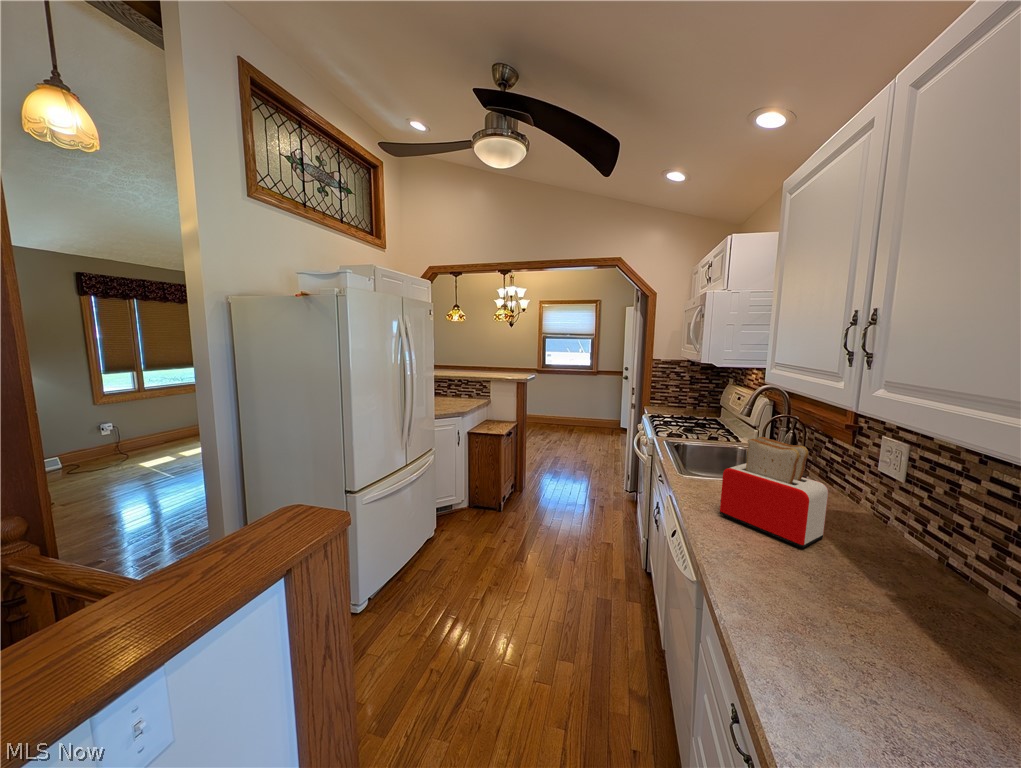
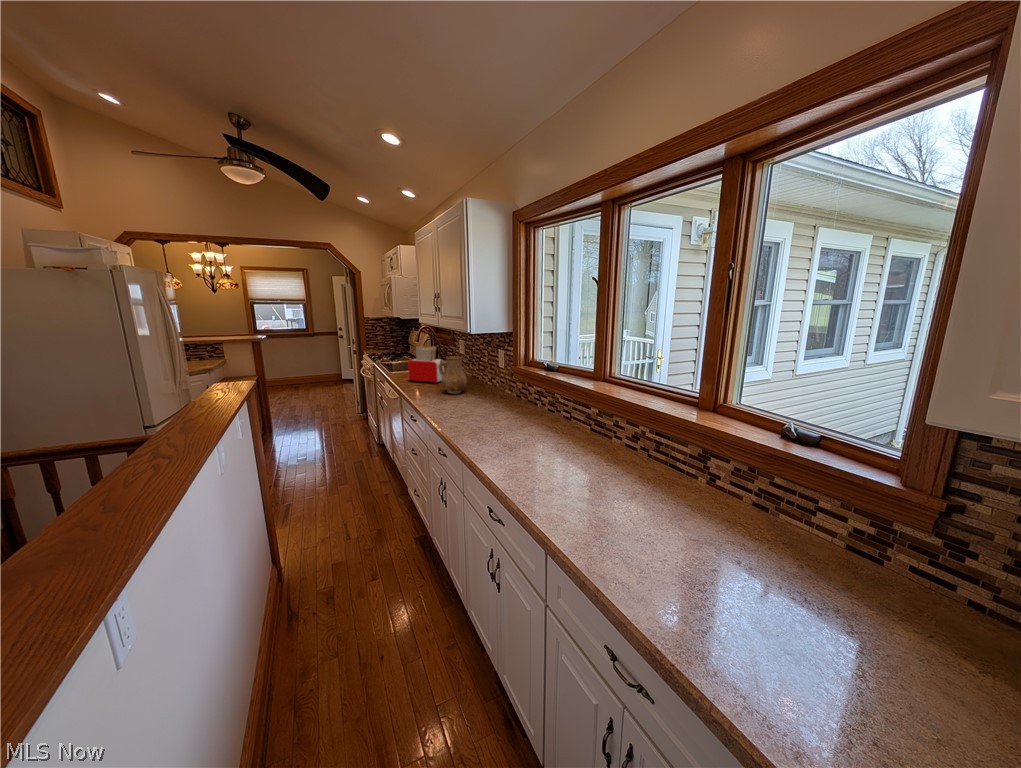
ceramic pitcher: none [831,506,957,647] -> present [439,356,467,394]

